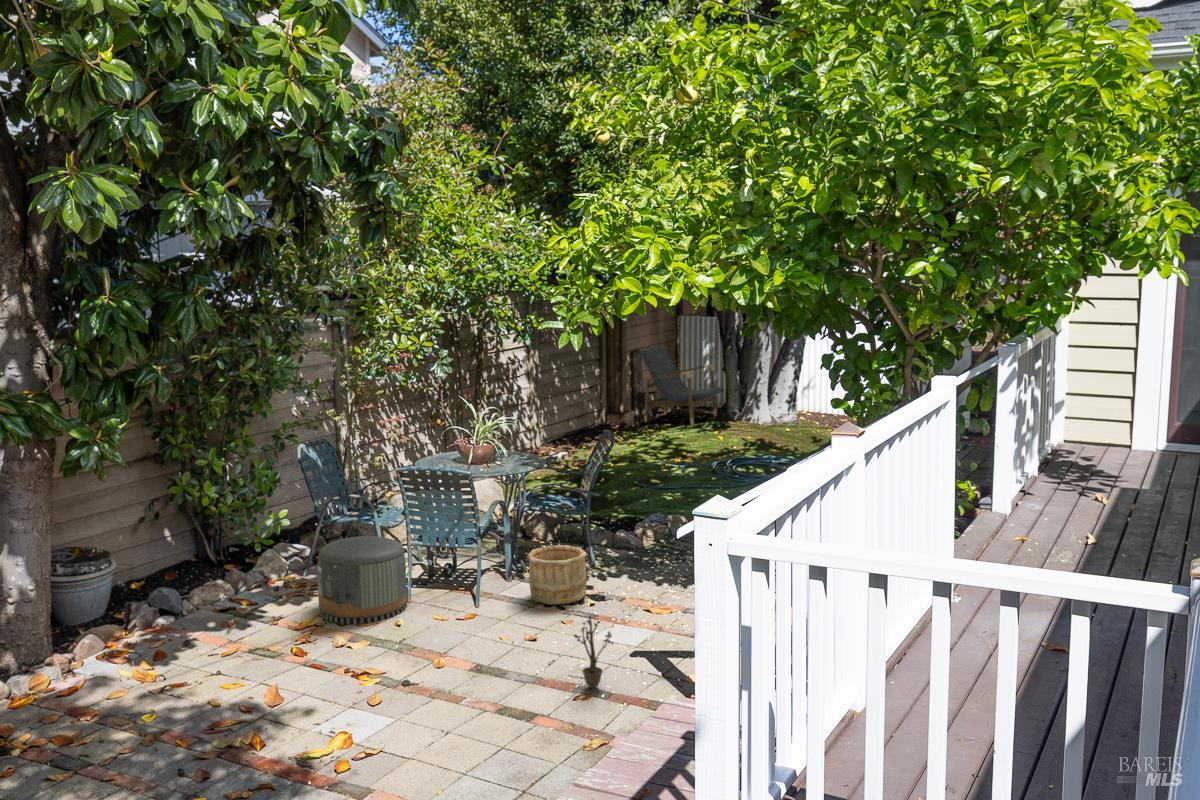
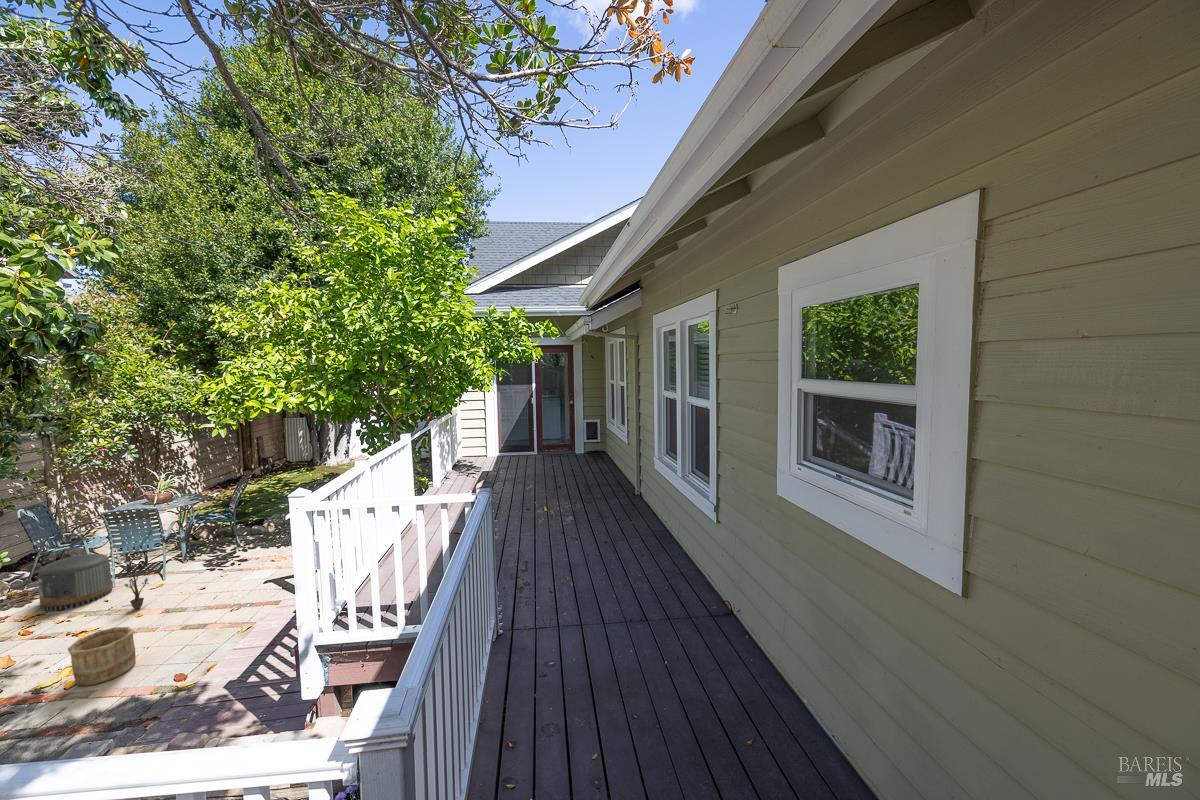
lounge chair: present [640,345,724,426] -> none [262,433,312,472]
wooden bucket: present [527,545,587,605] -> present [68,627,136,686]
decorative plant: present [570,616,613,688] -> present [122,572,149,609]

